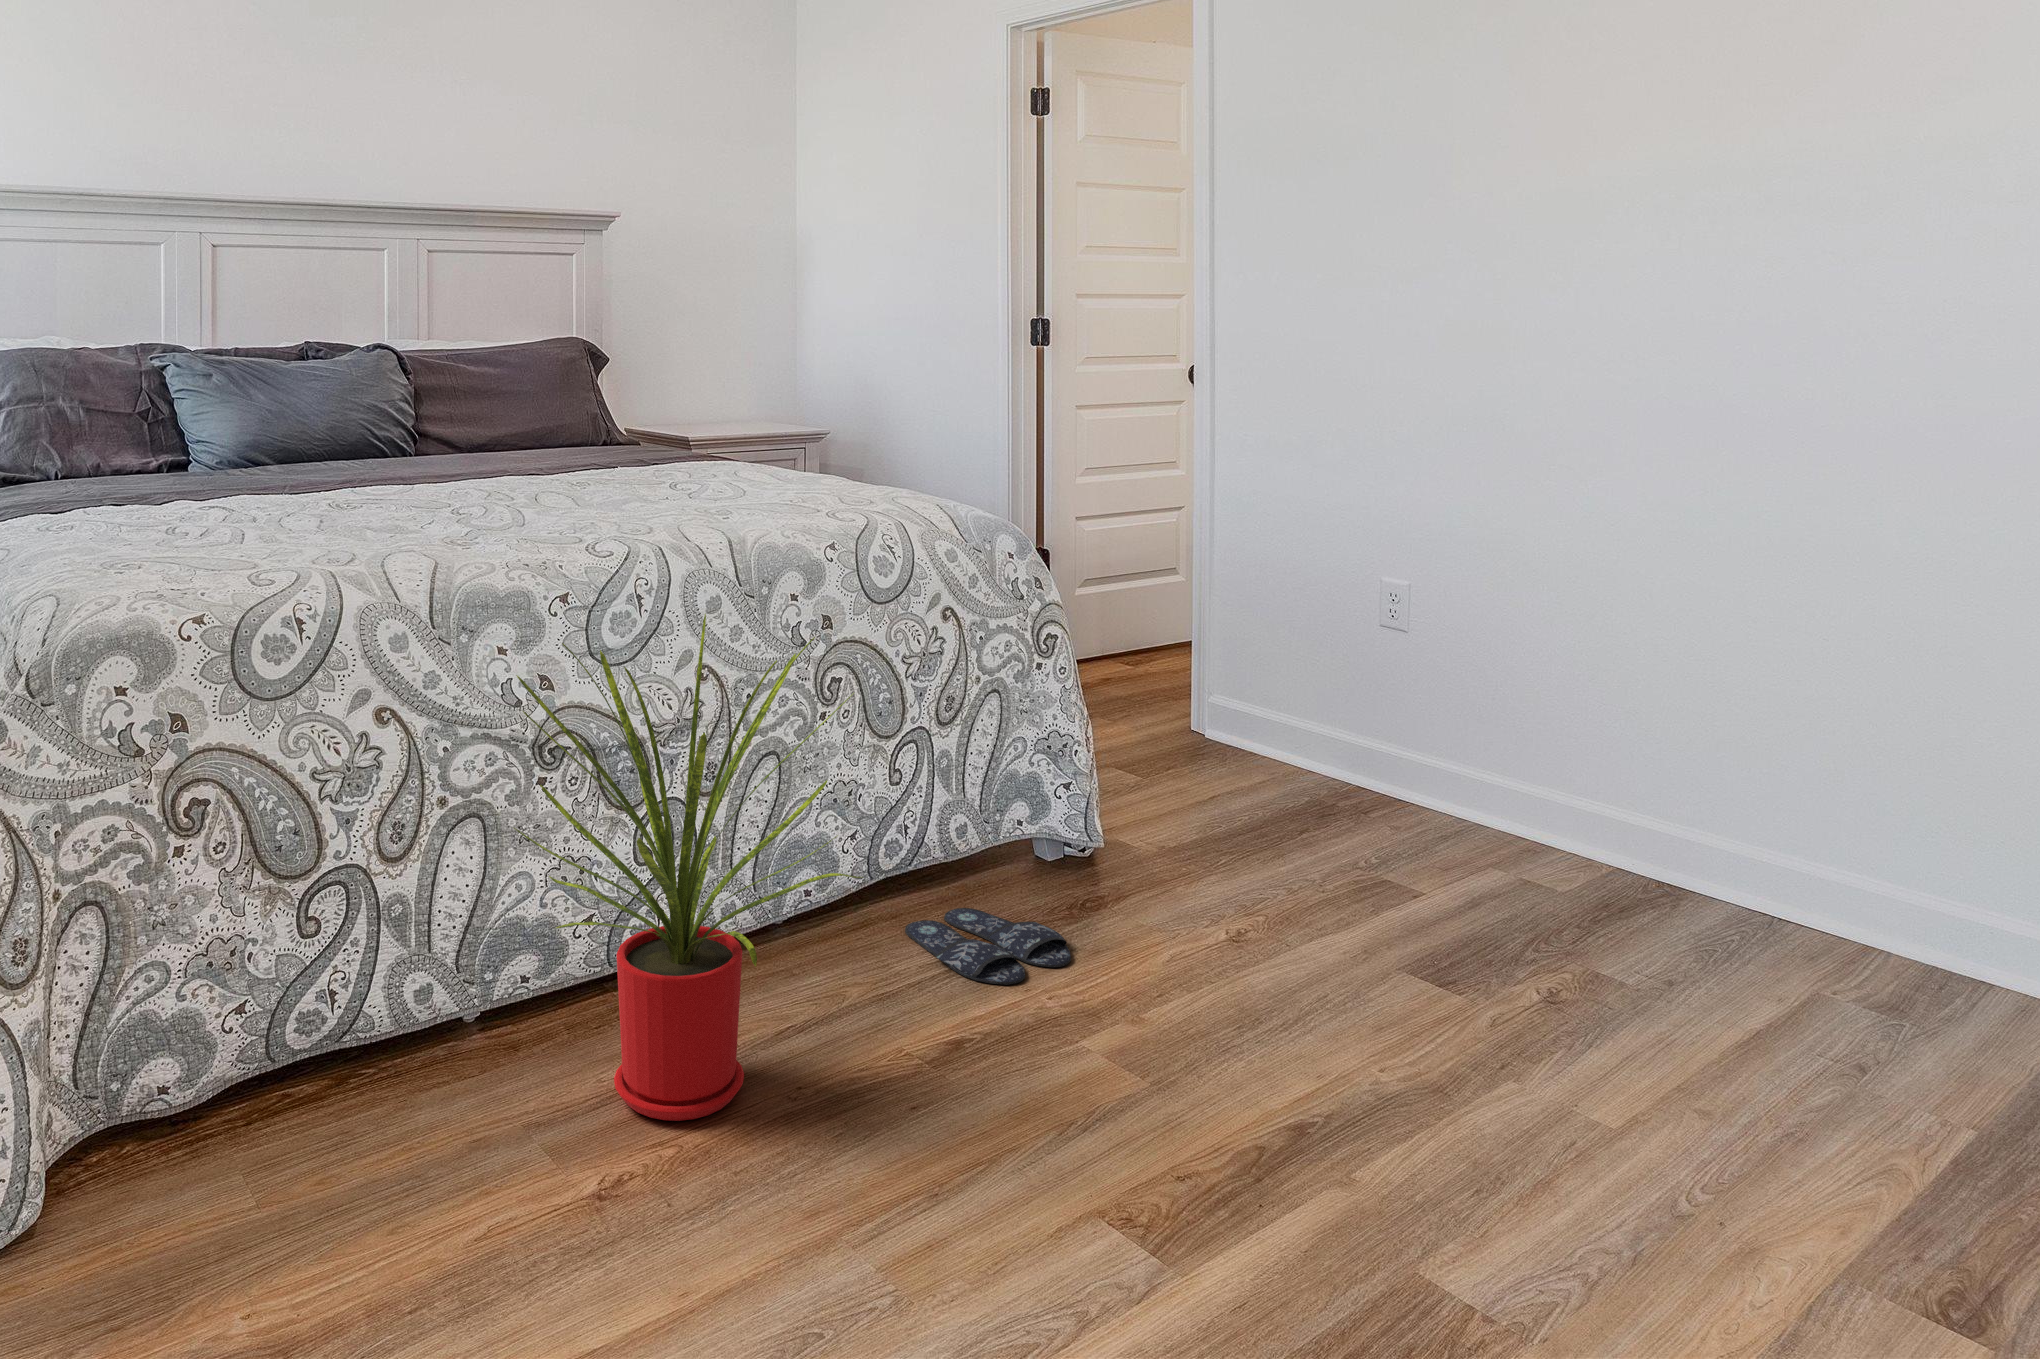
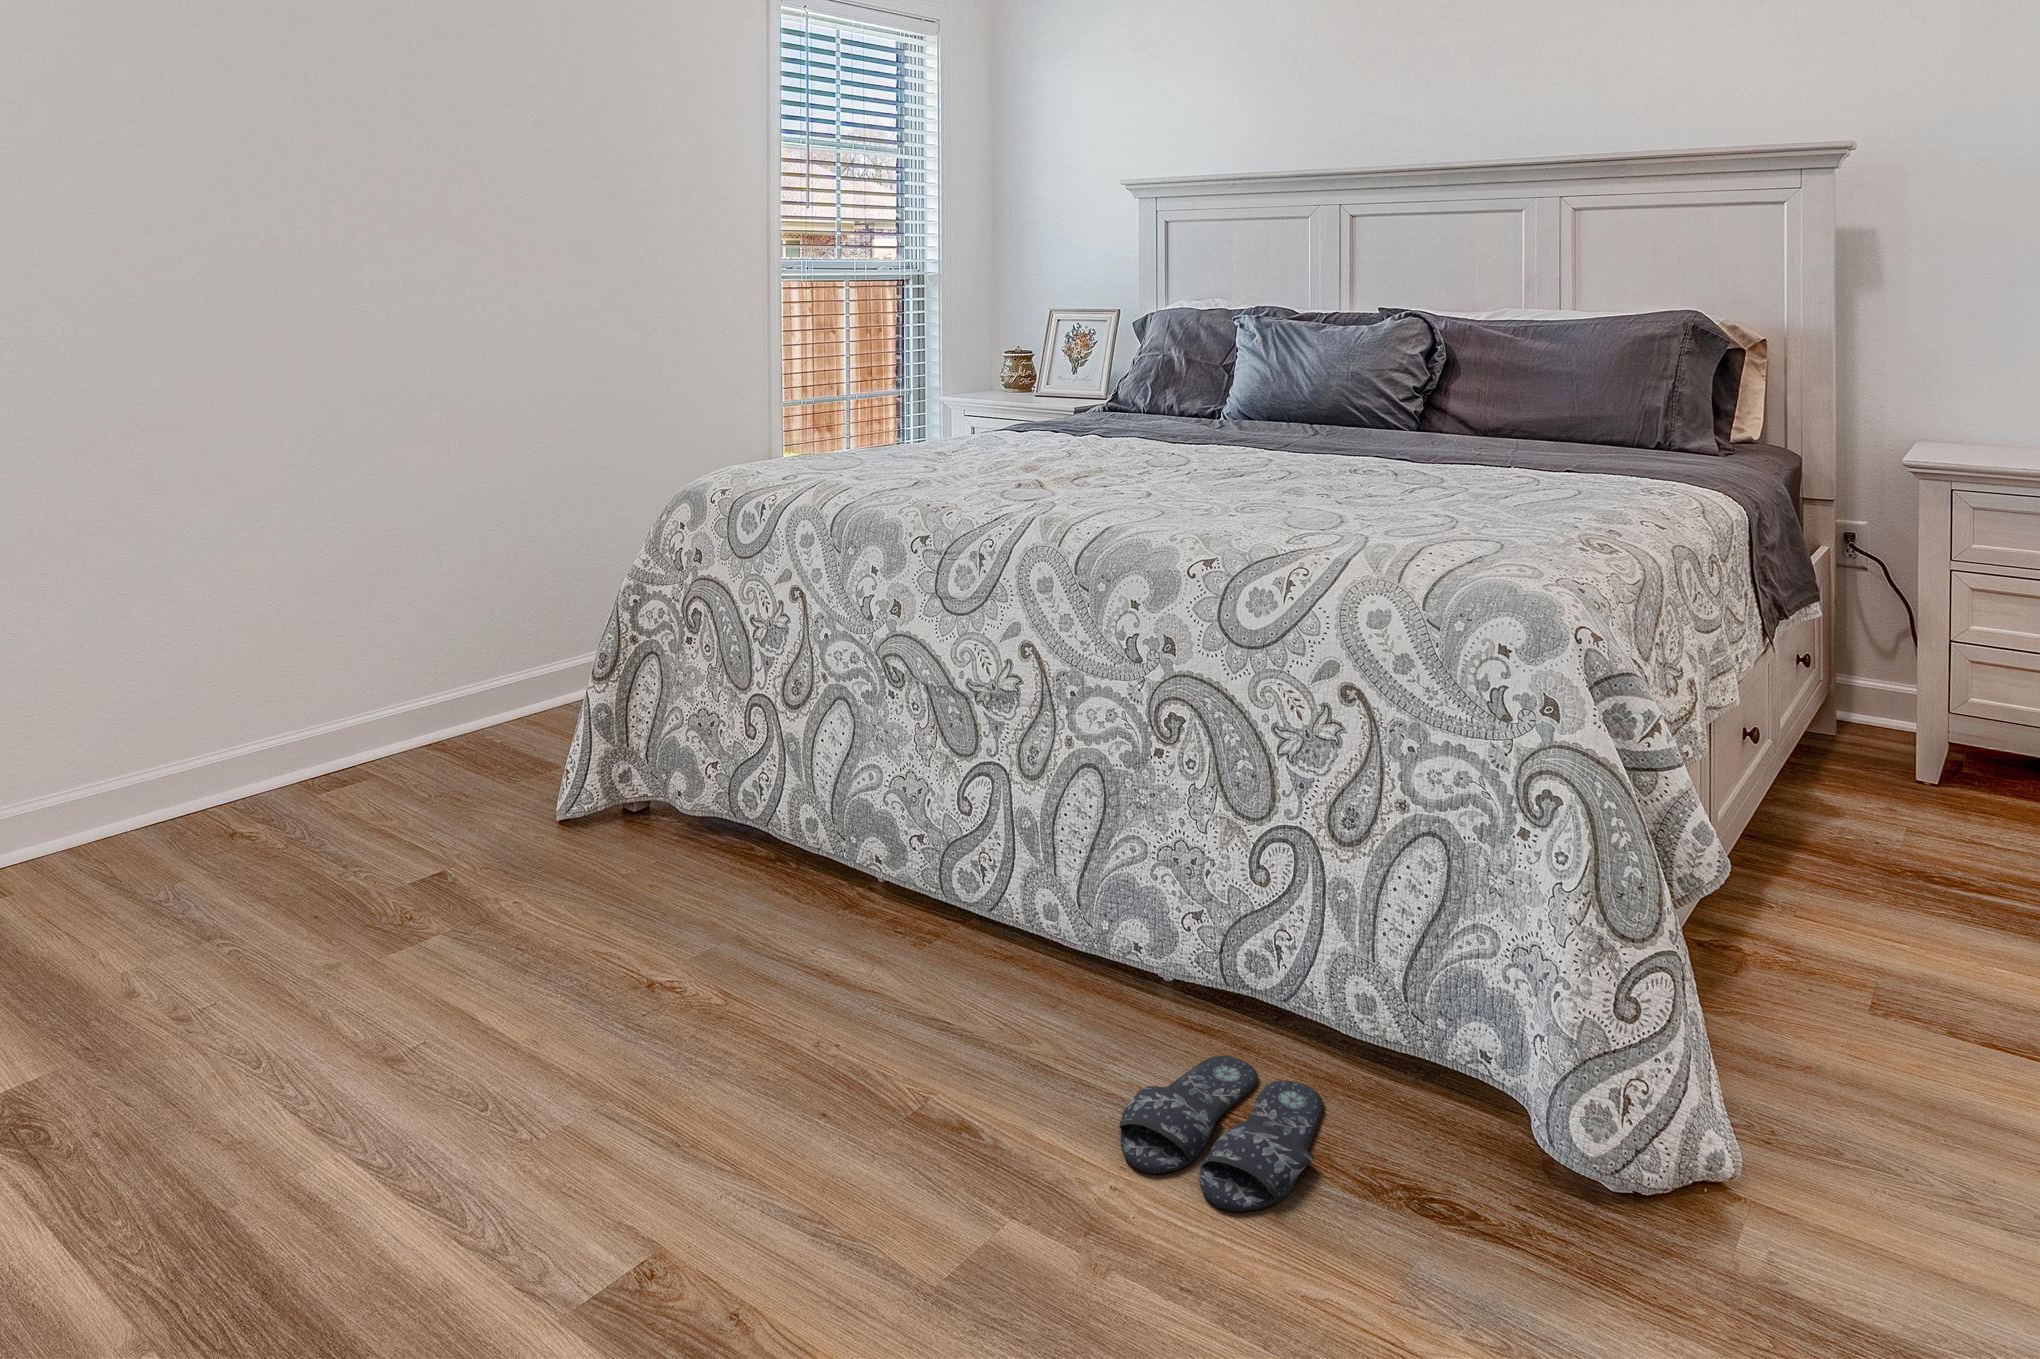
house plant: present [514,614,863,1121] -> none [610,559,940,1017]

